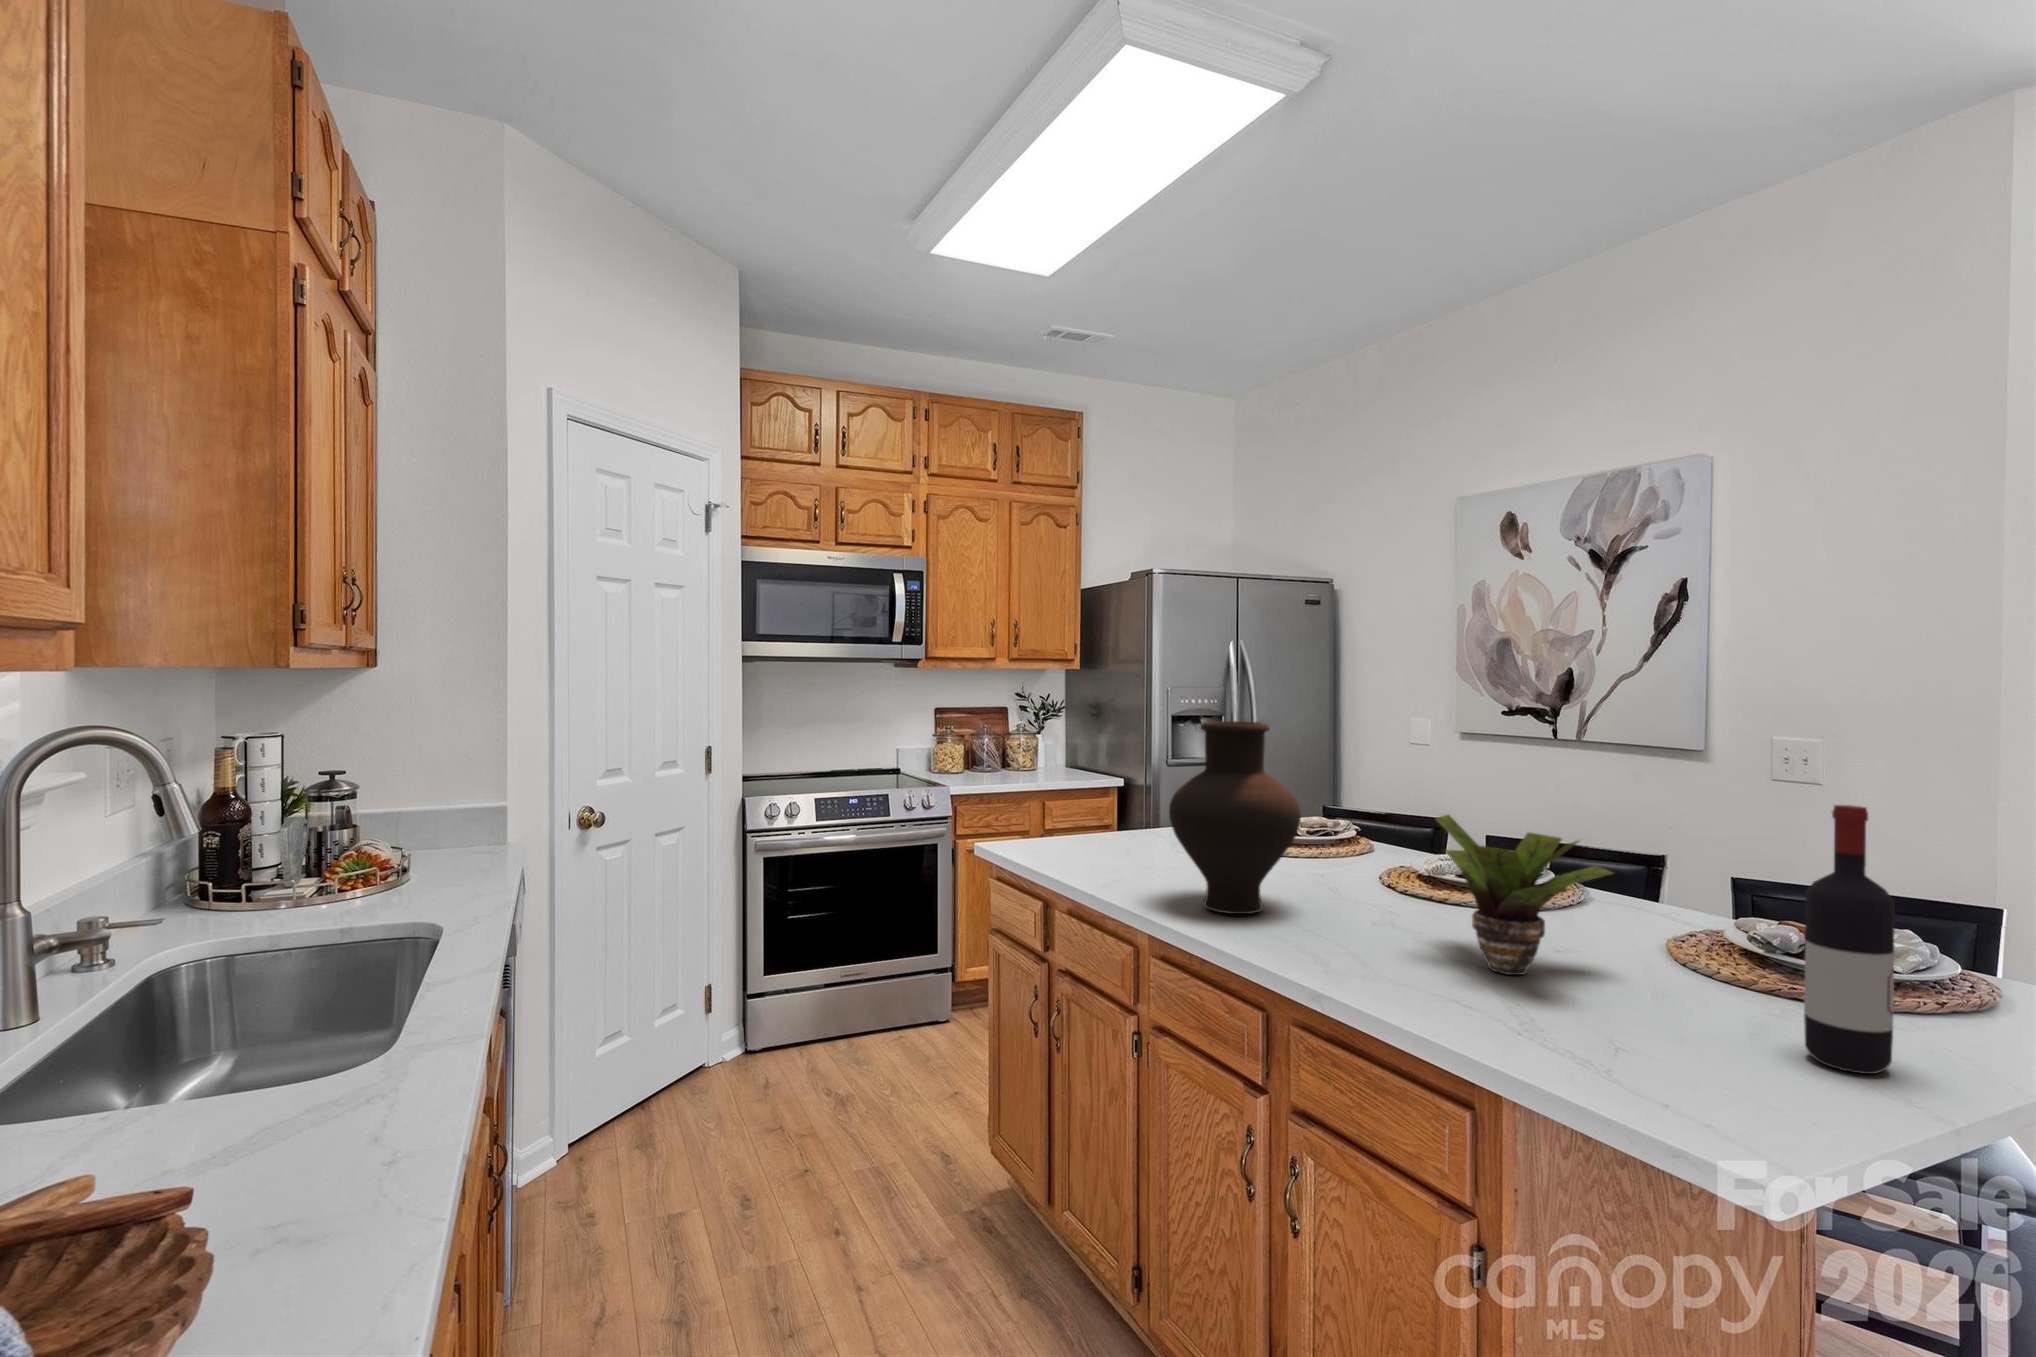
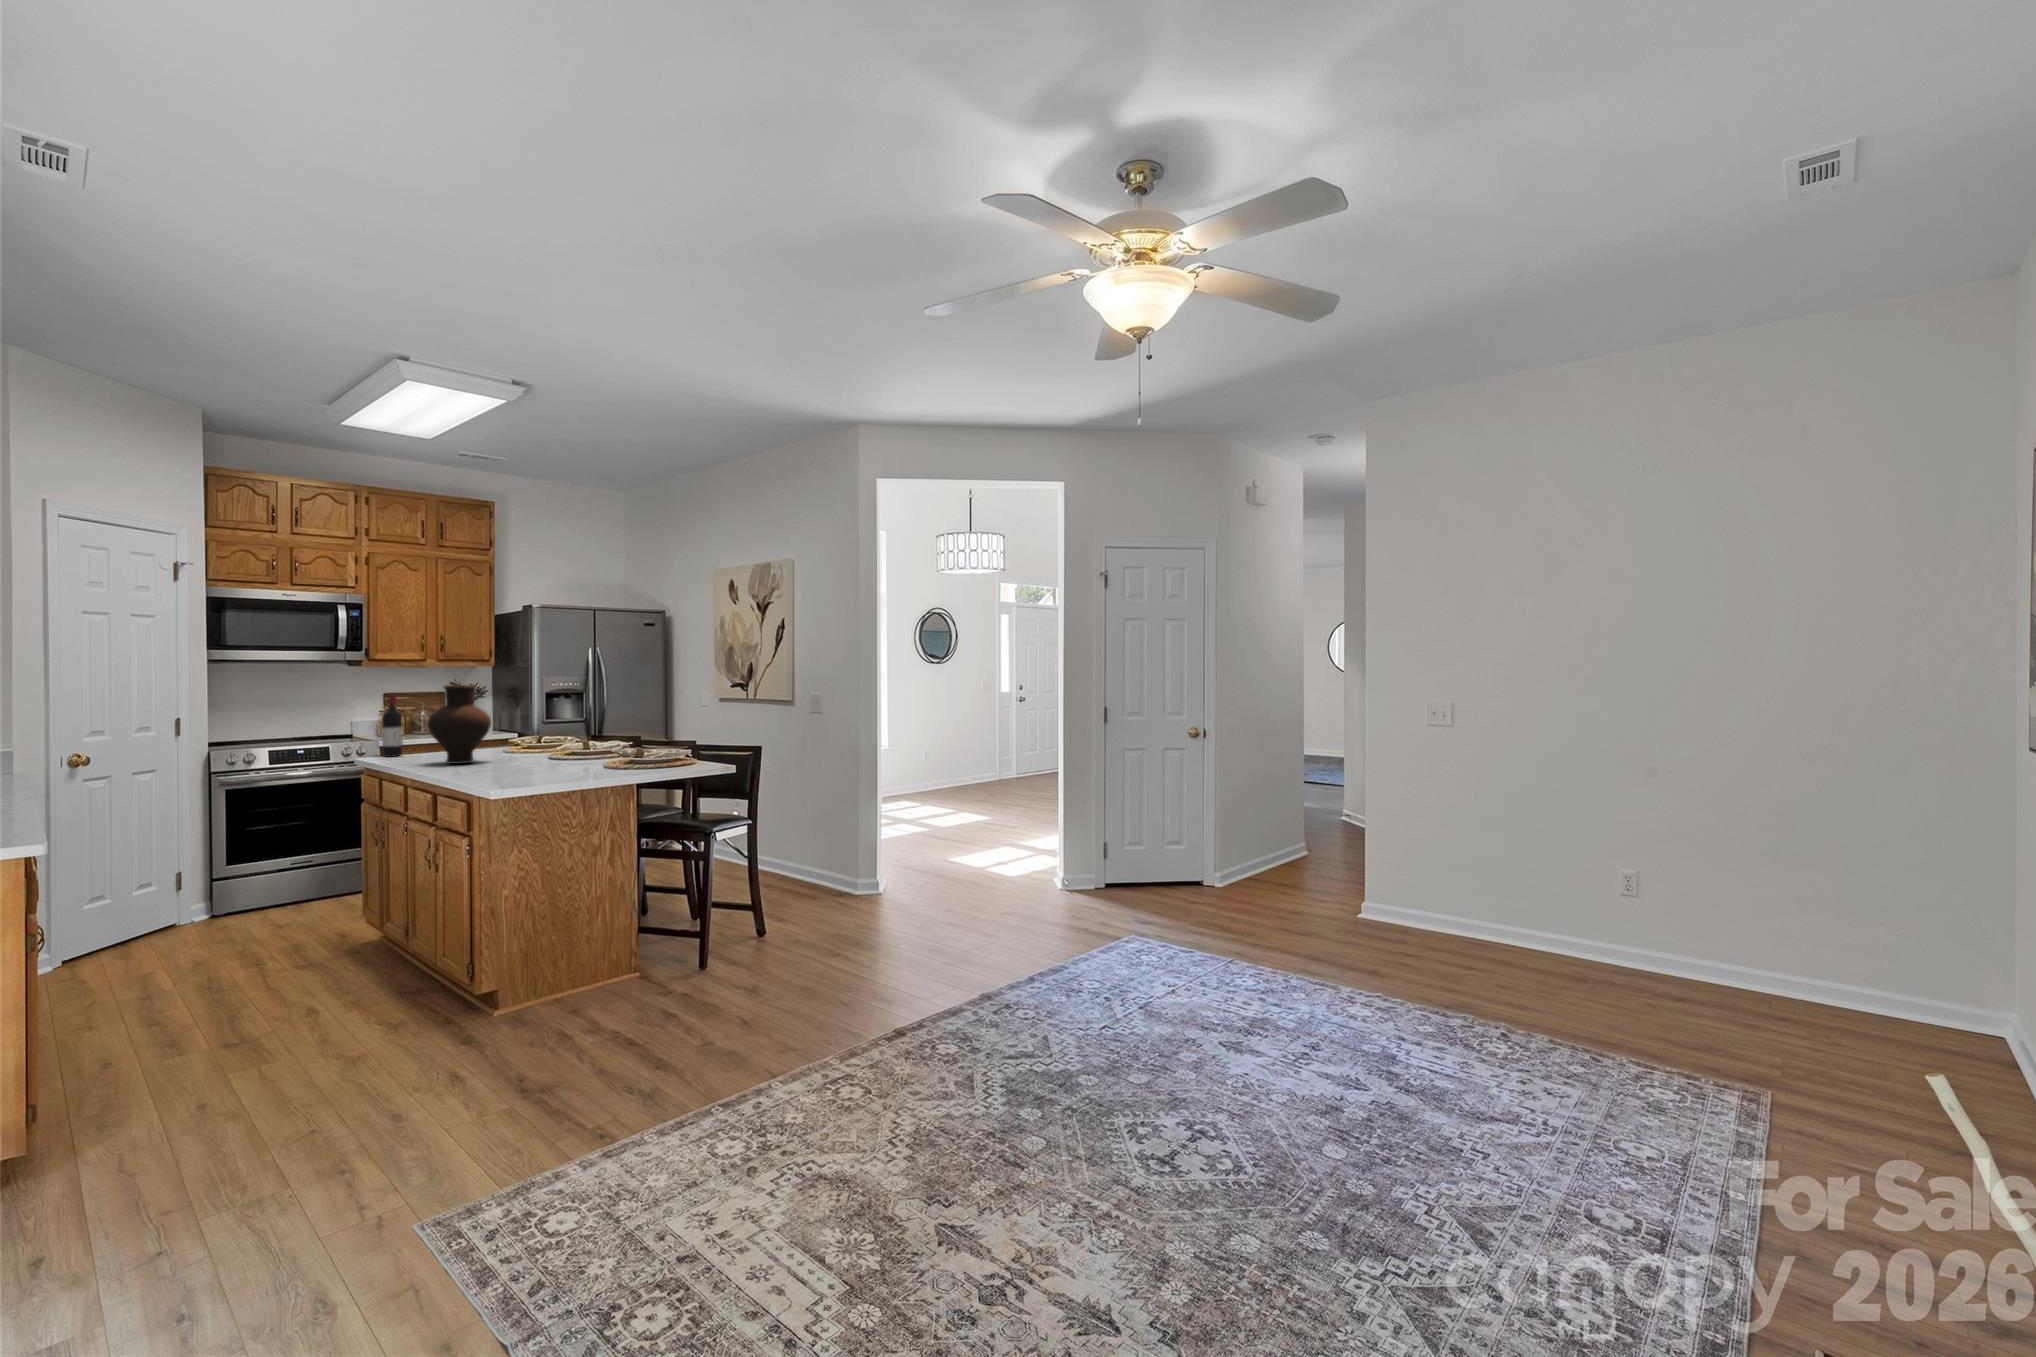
wine bottle: present [1804,805,1895,1074] -> present [382,694,403,757]
potted plant: present [1436,815,1612,975] -> none [516,715,579,769]

